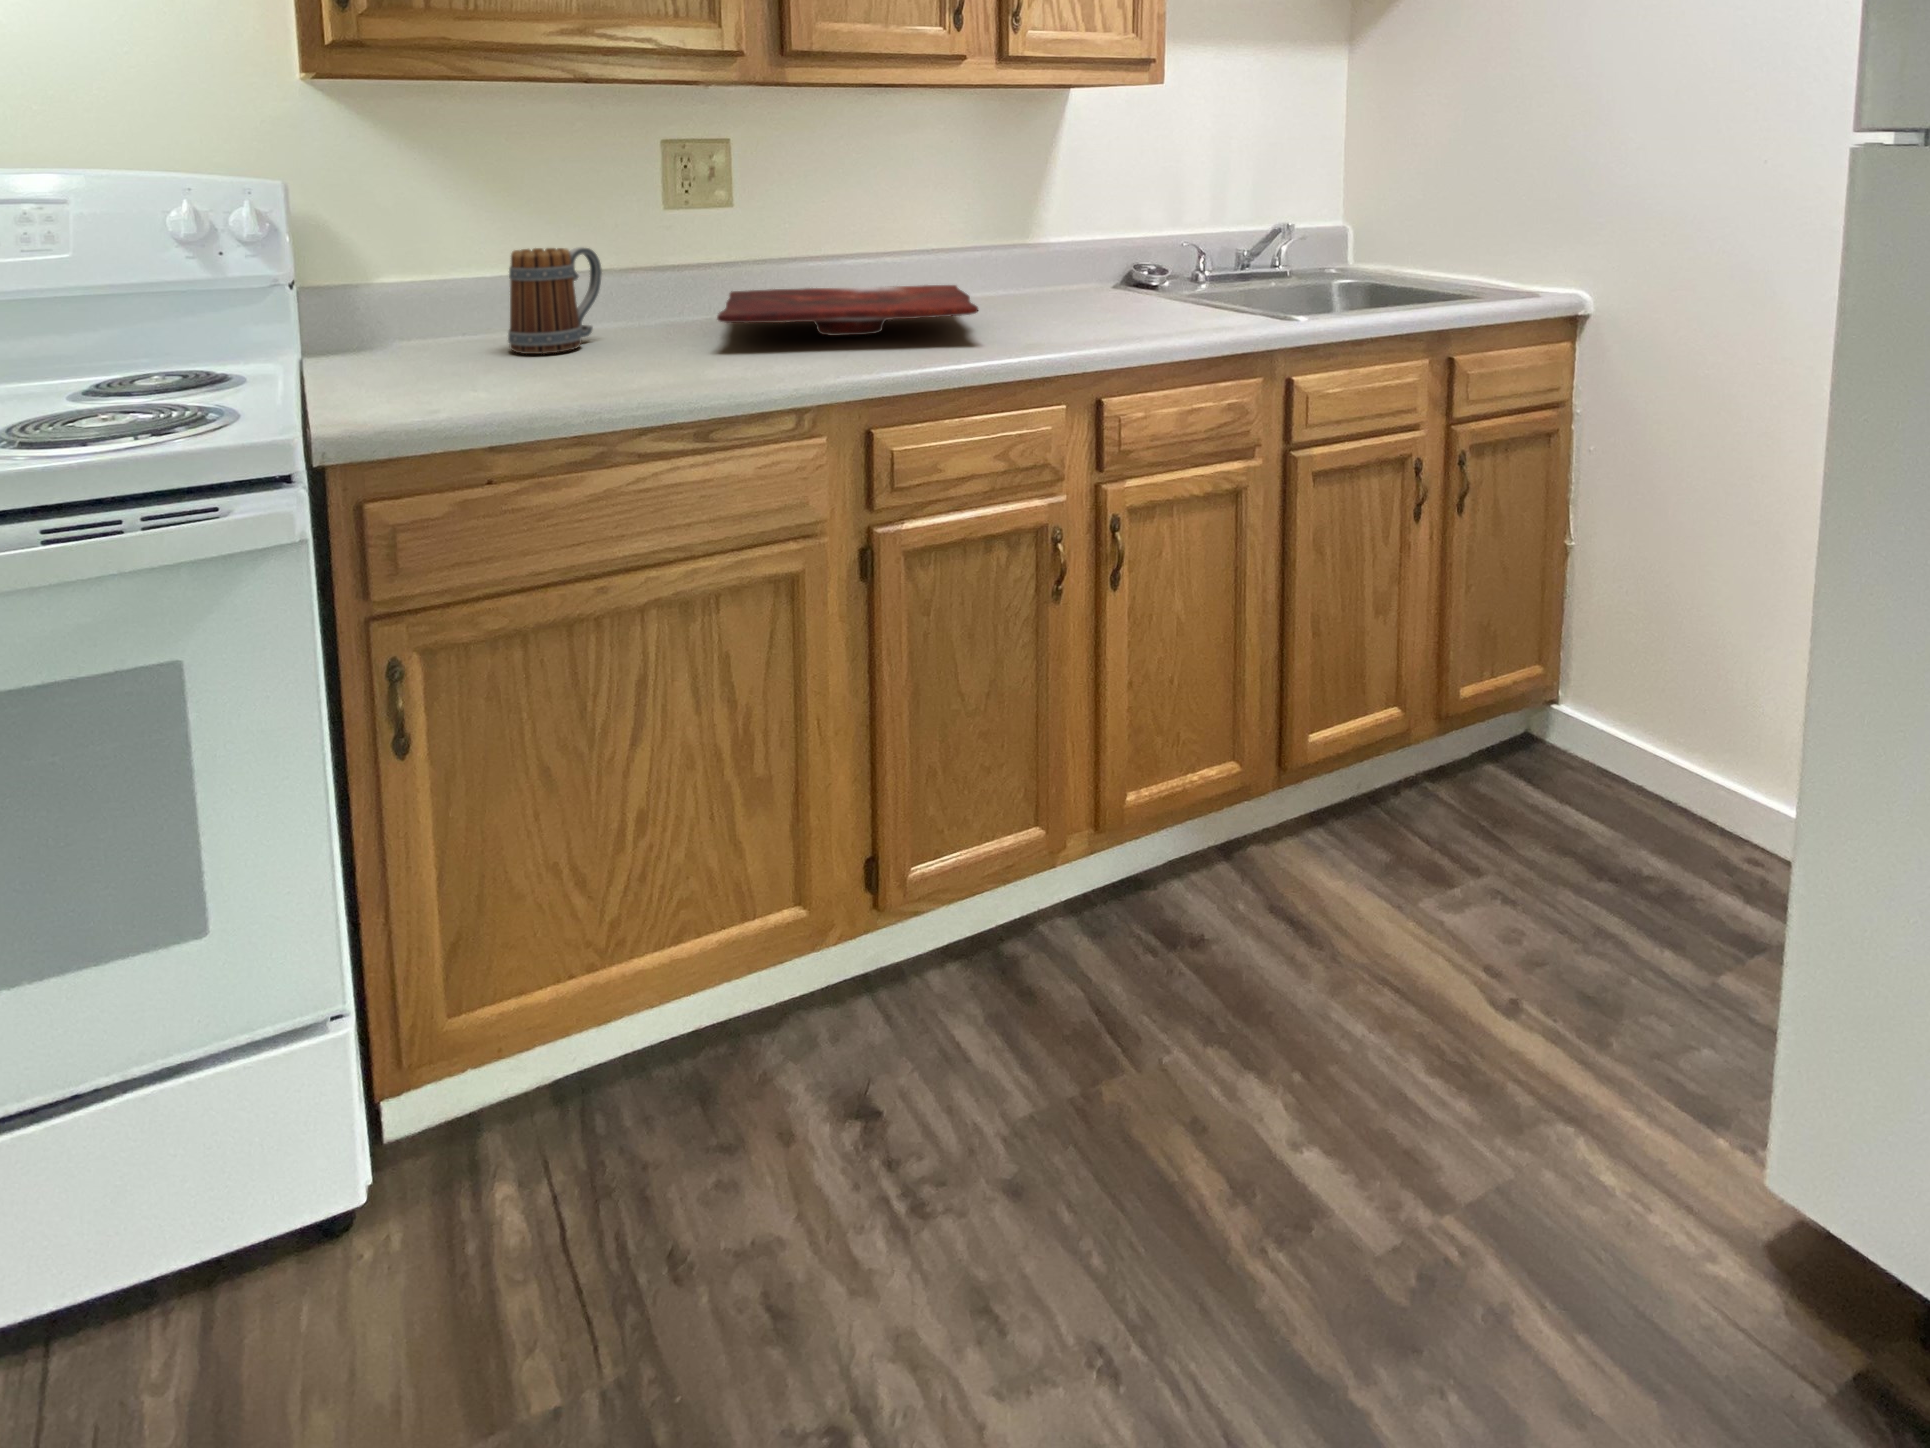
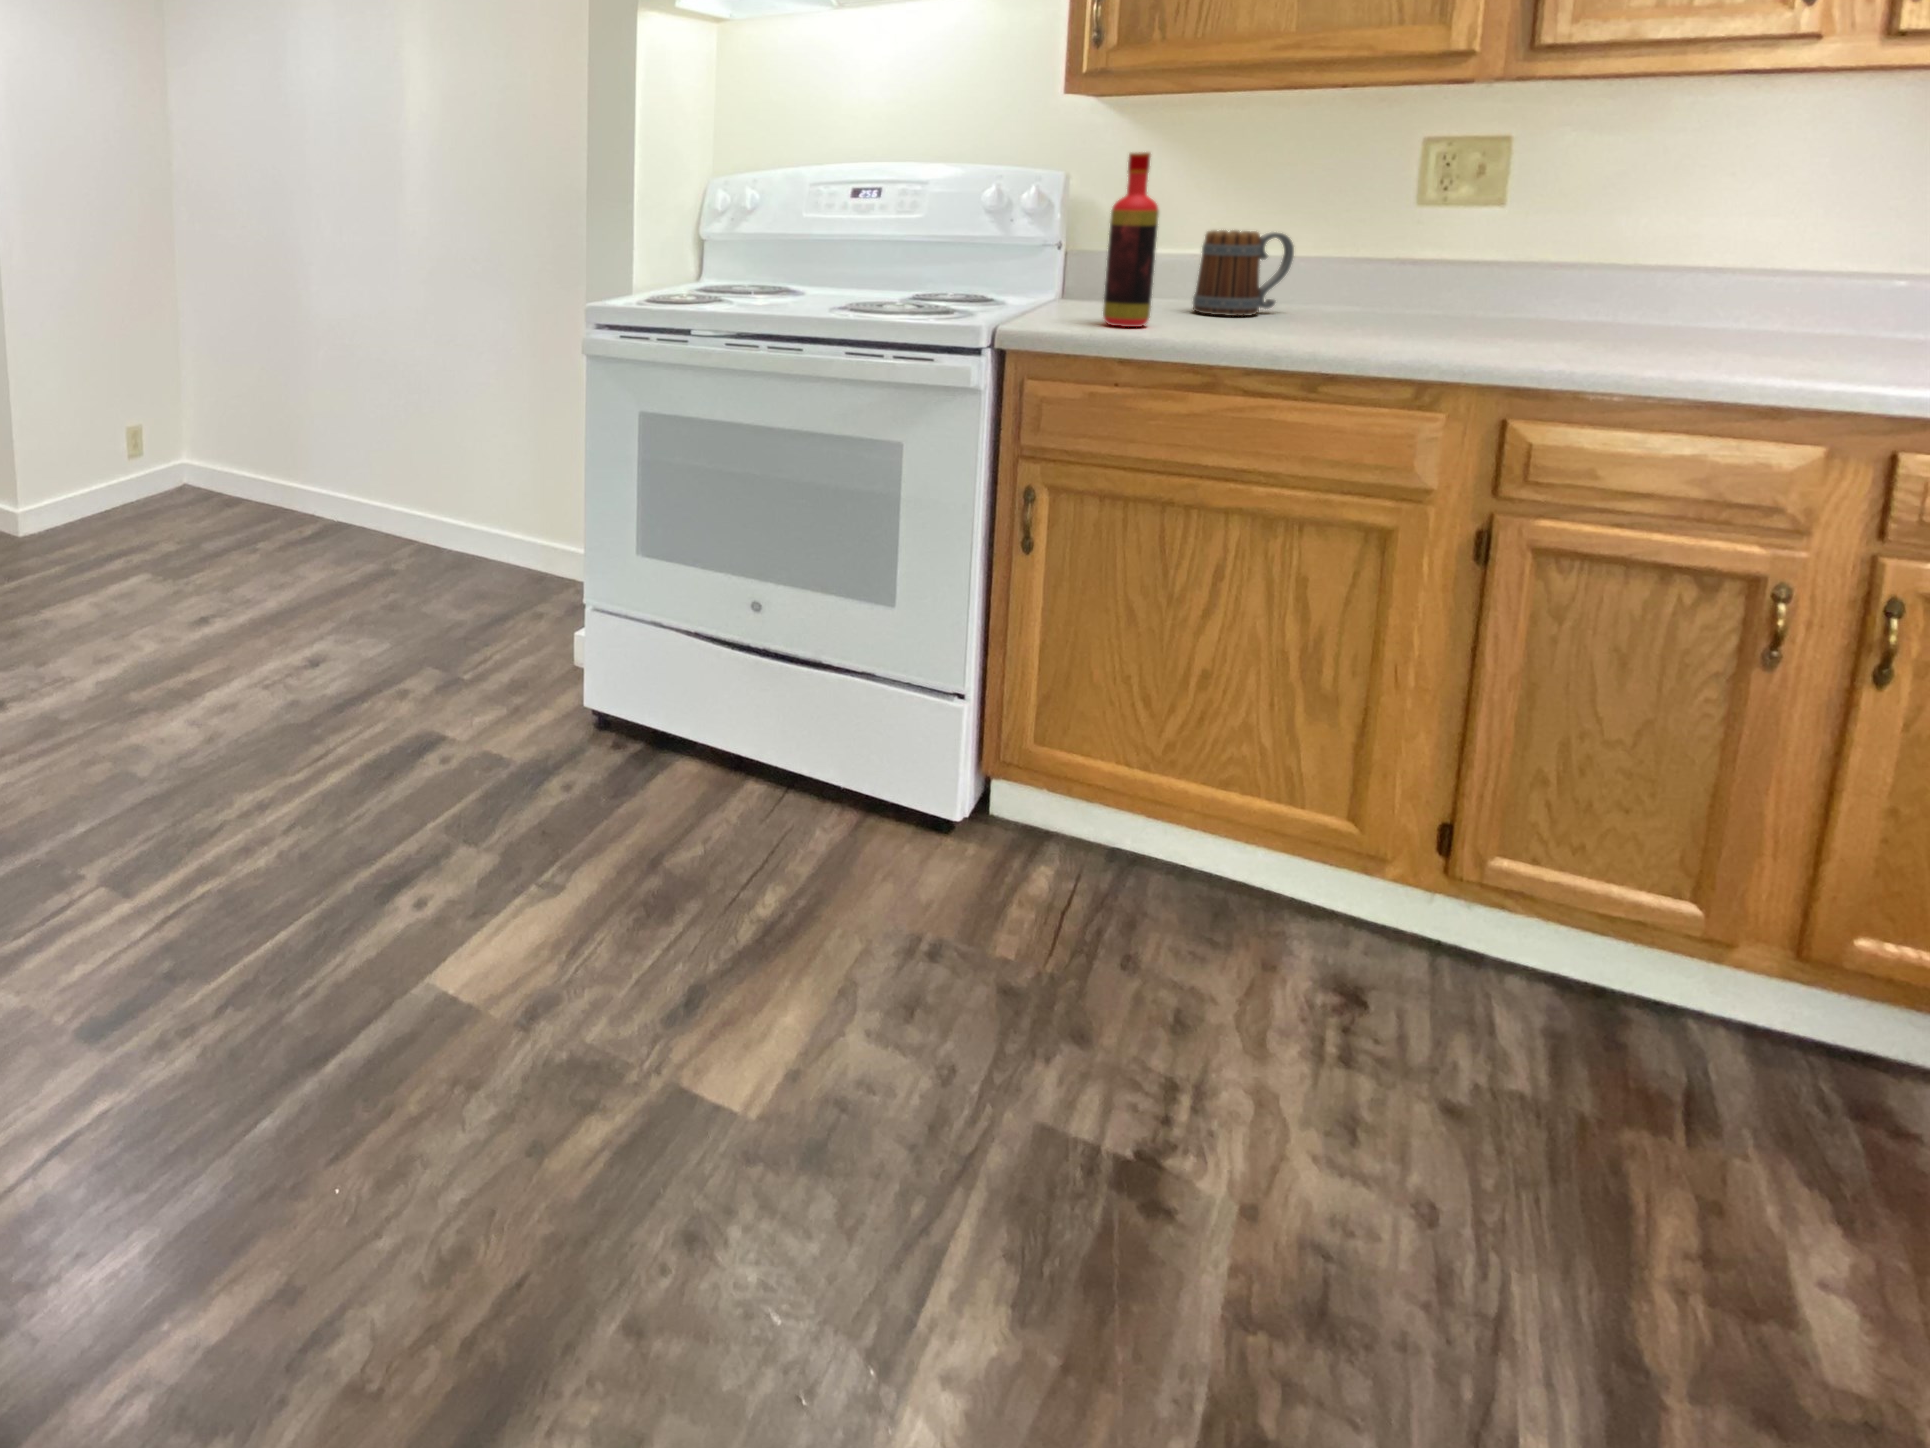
bottle: none [423,156,494,394] -> present [1103,152,1159,327]
cutting board: present [717,285,978,336] -> none [1381,287,1765,341]

